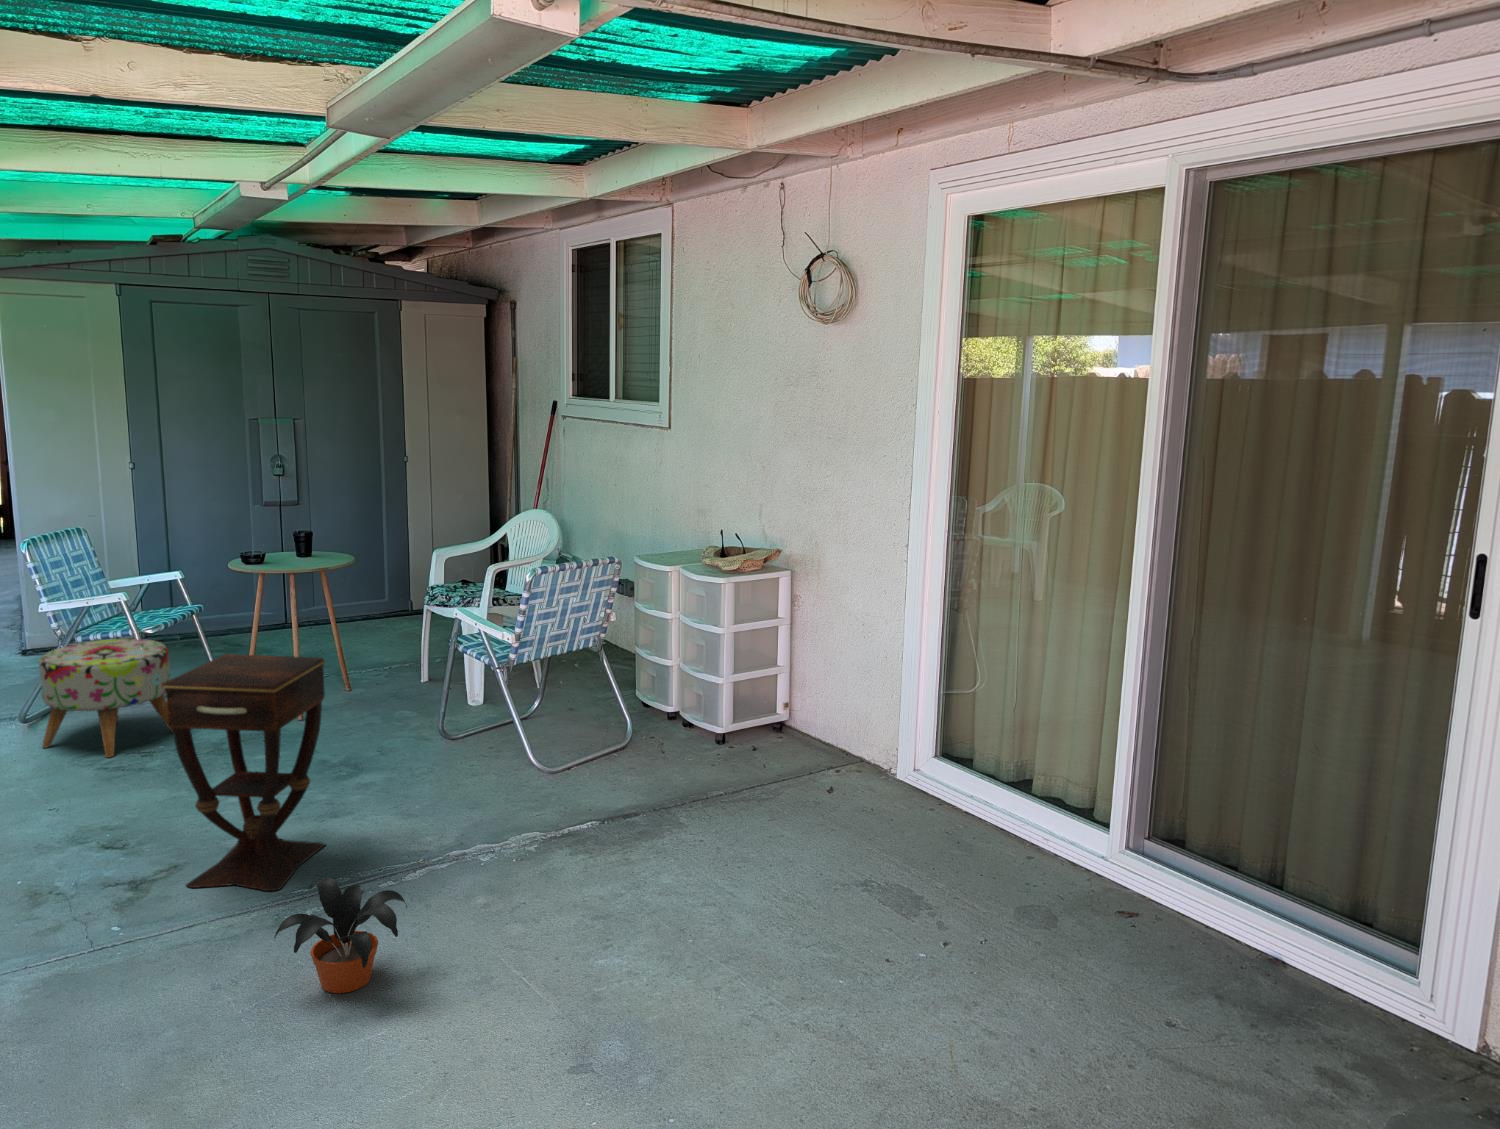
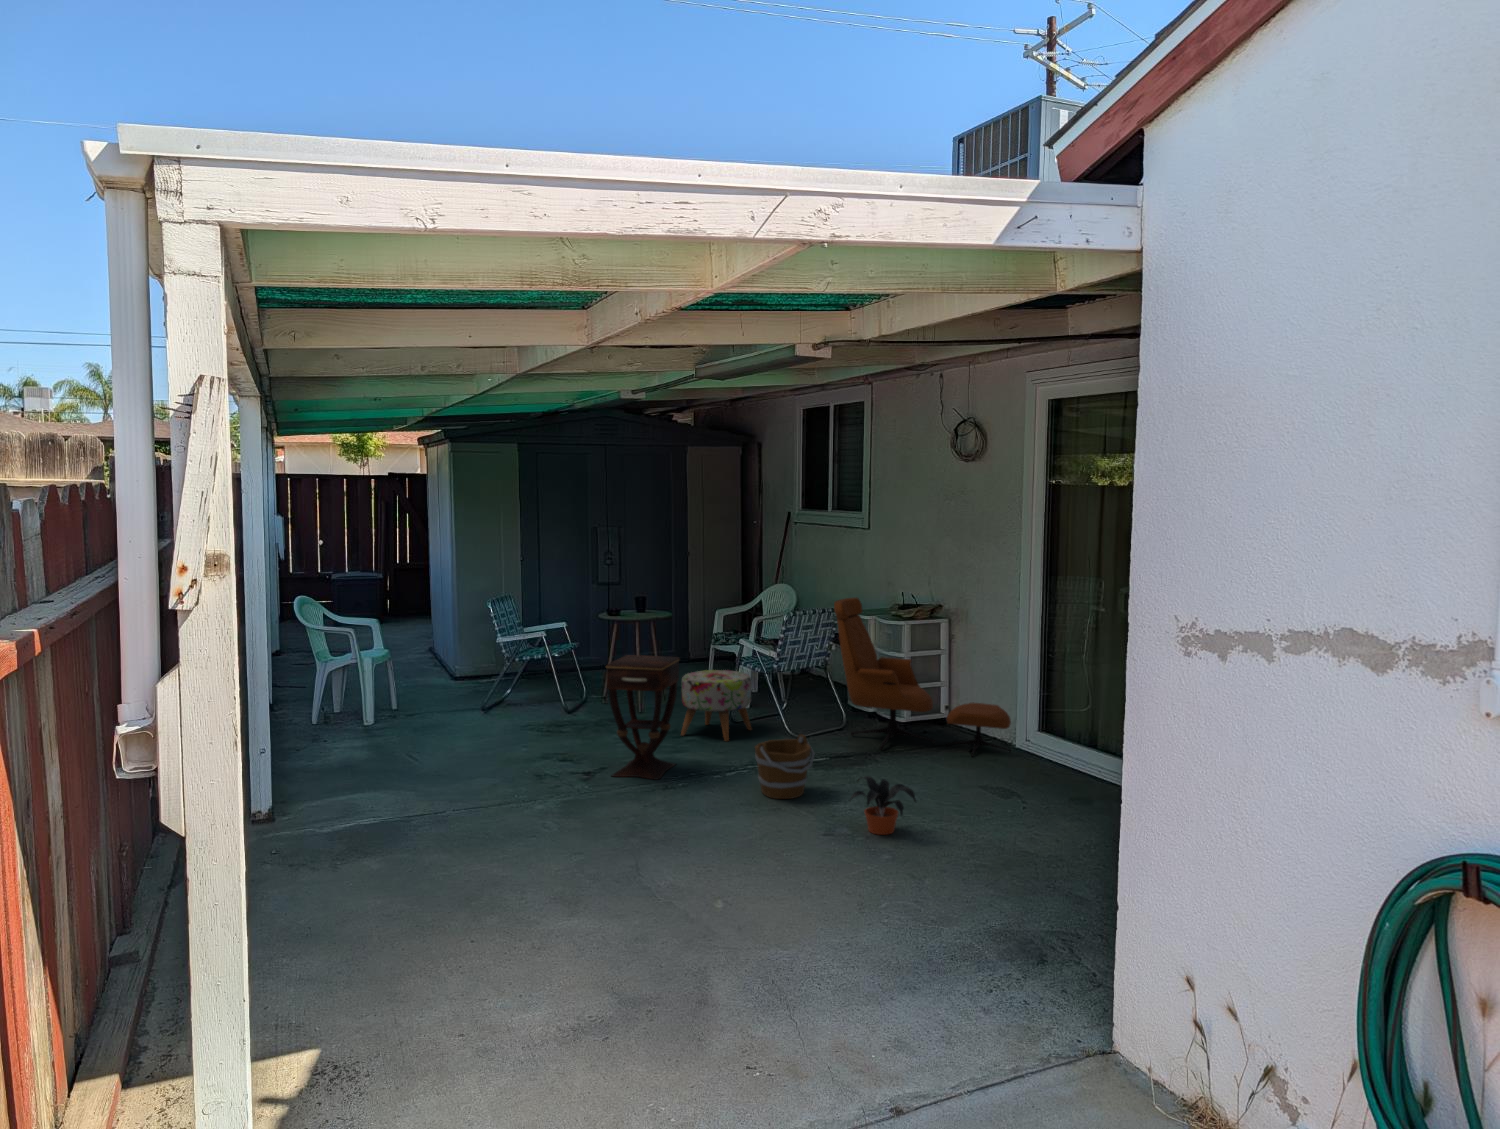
lounge chair: none [611,540,891,801] -> present [834,597,1011,757]
ottoman: present [39,639,172,757] -> present [681,670,751,741]
bucket: none [454,804,568,934] -> present [755,734,815,799]
potted plant: present [274,877,407,993] -> present [850,776,916,835]

